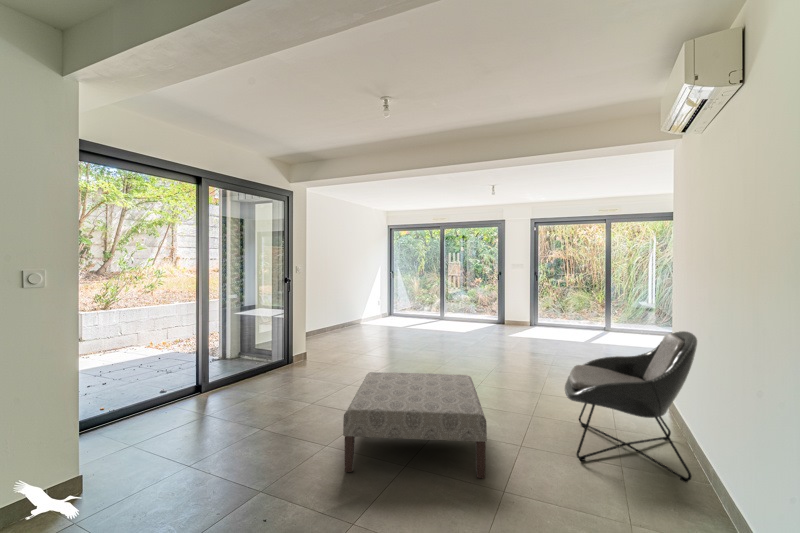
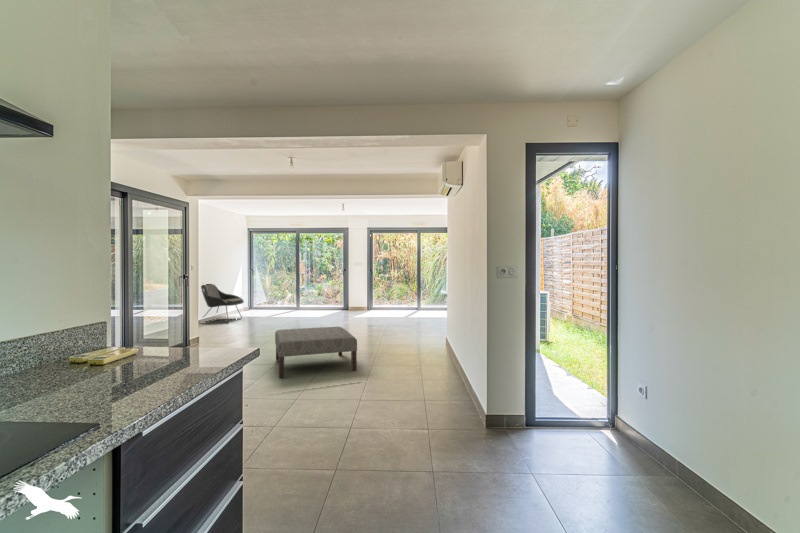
lounge chair: present [565,331,697,482] -> present [201,284,244,323]

